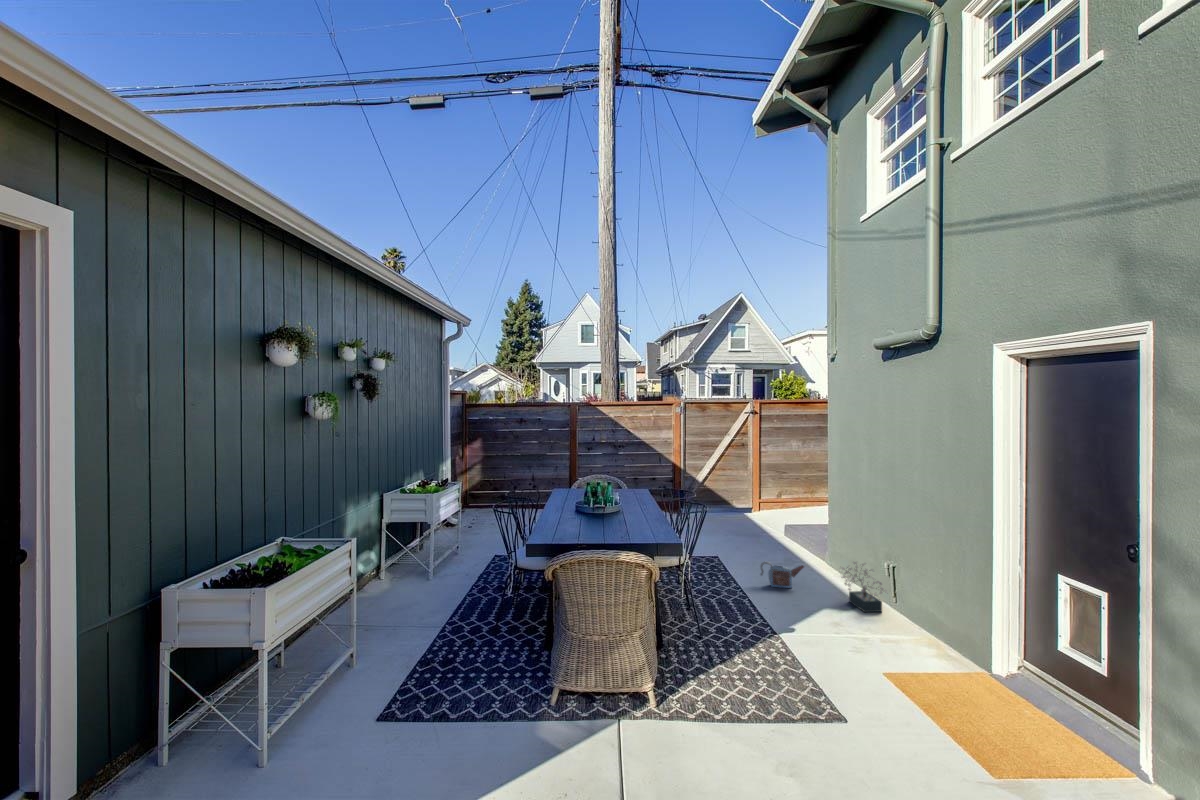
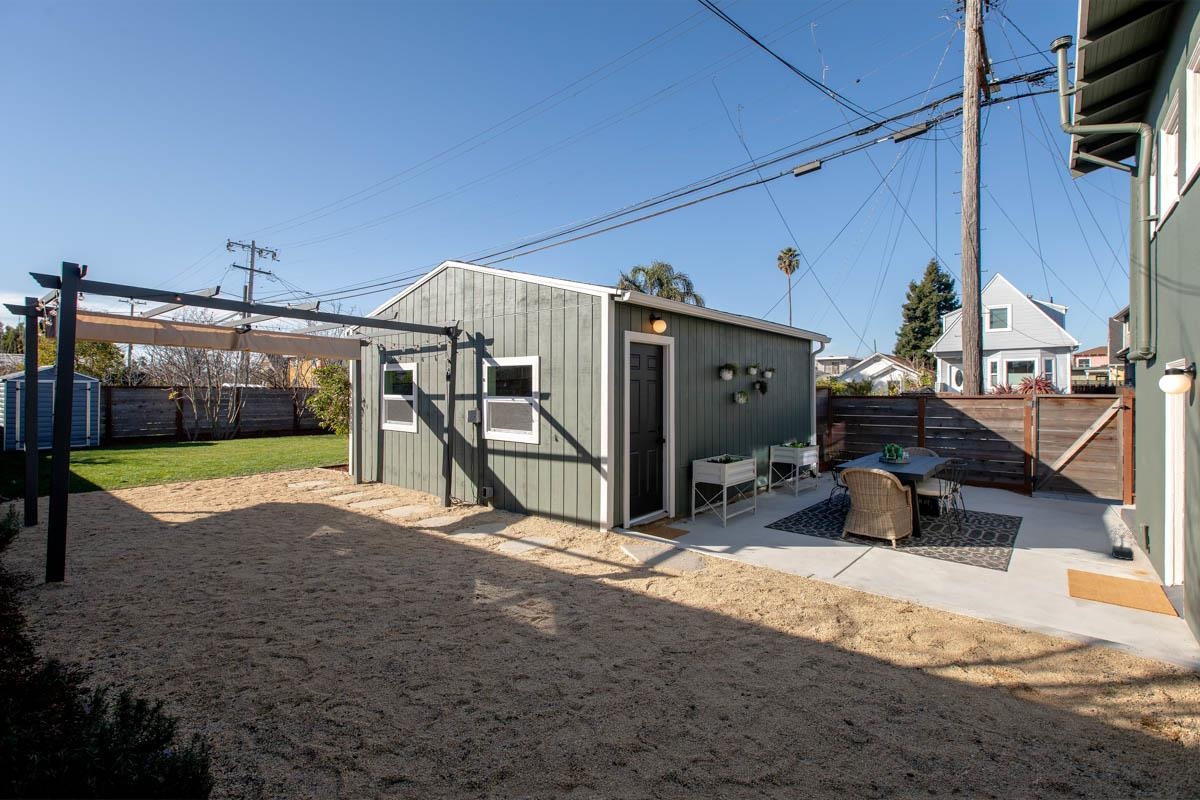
watering can: present [760,562,804,588] -> none [1040,518,1081,541]

